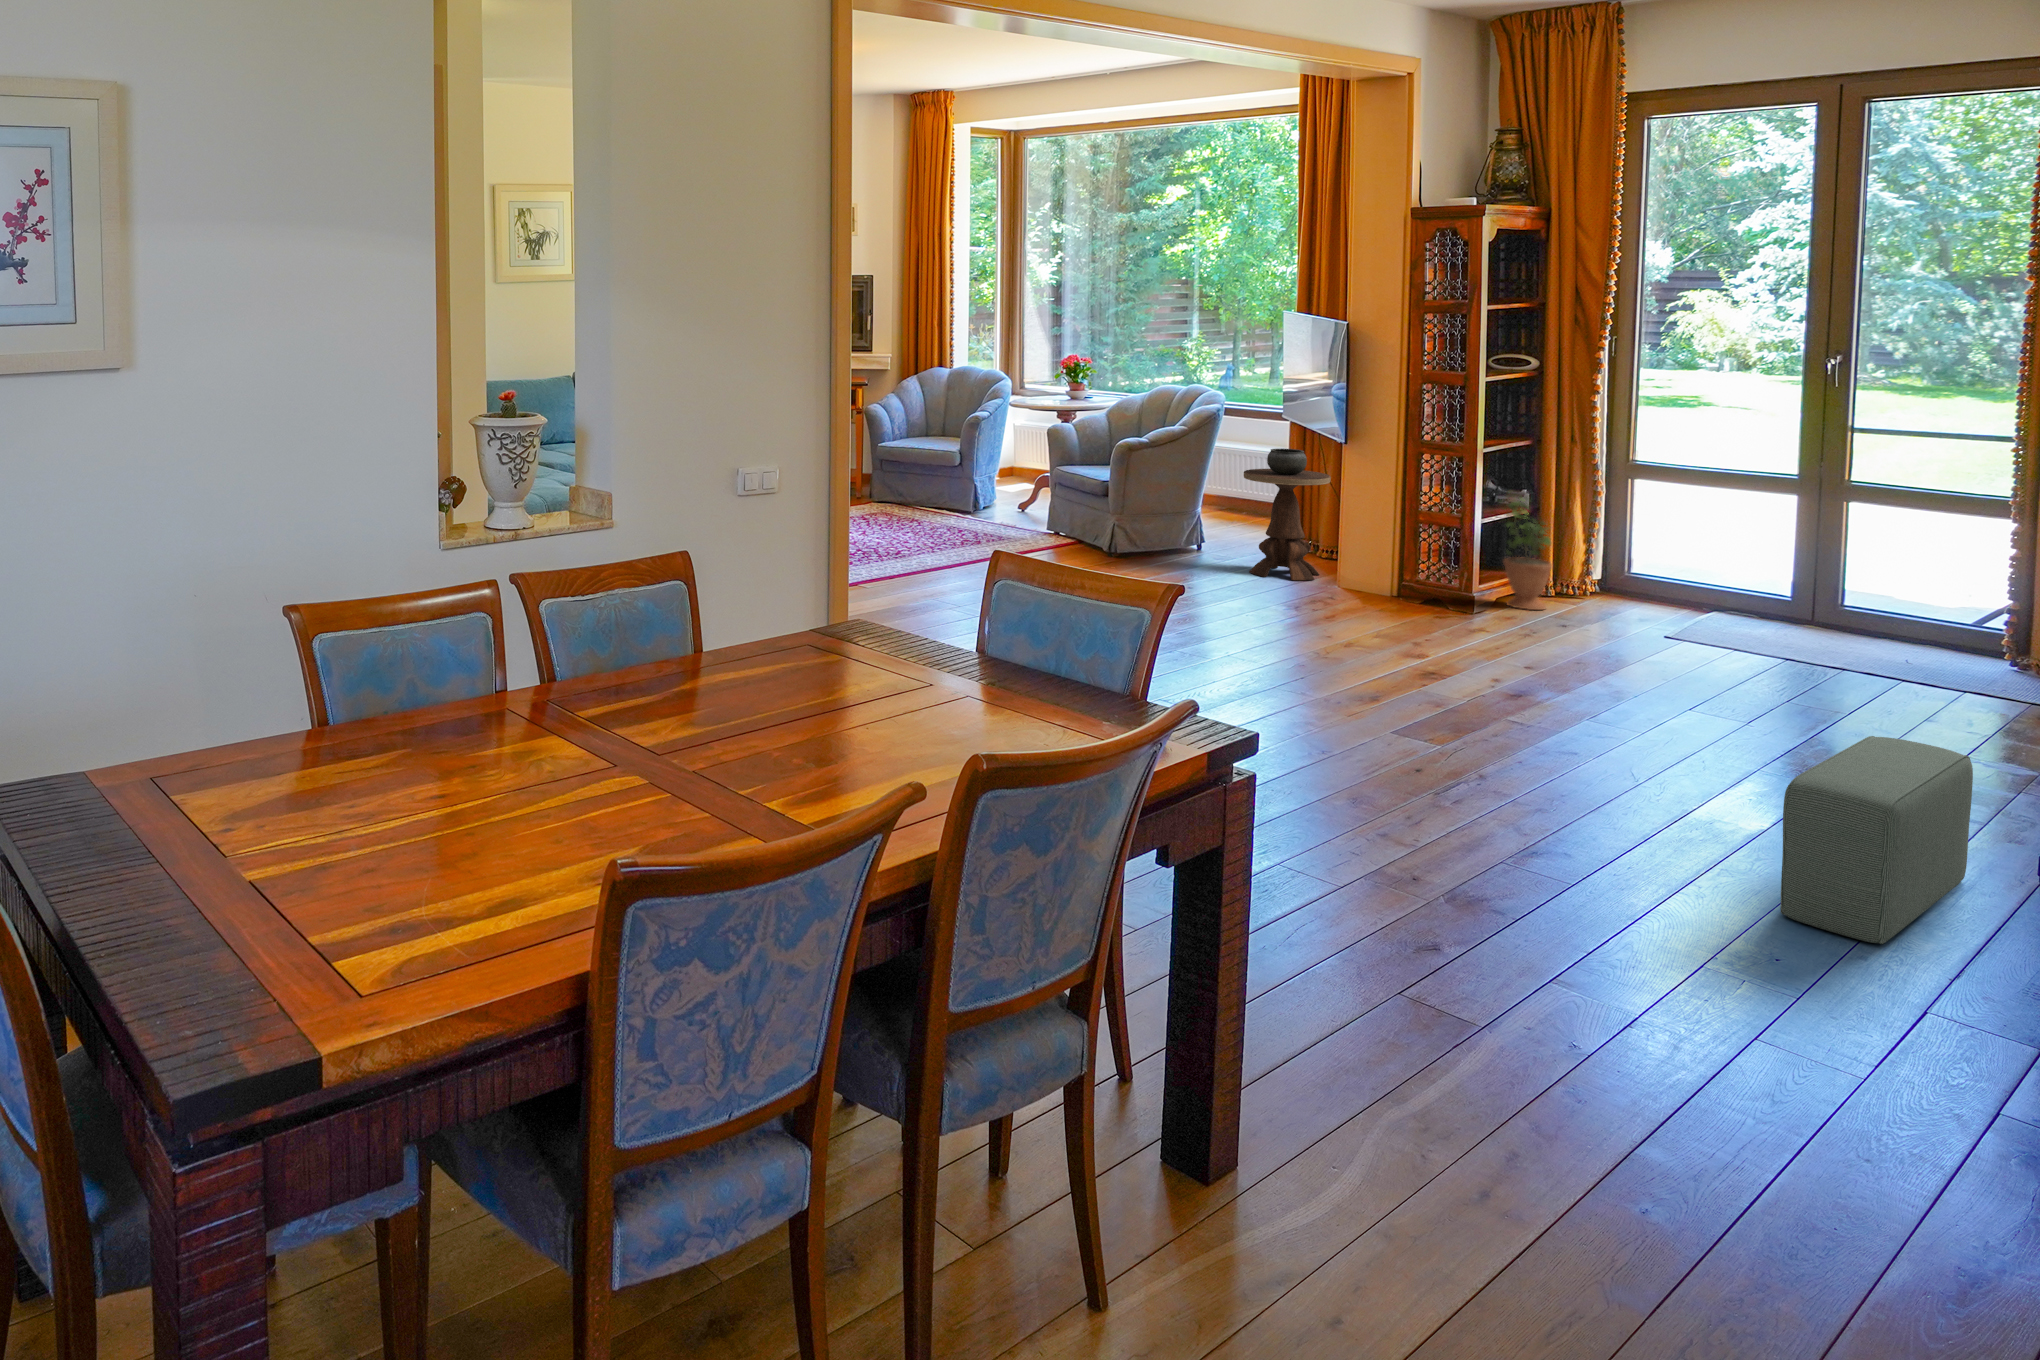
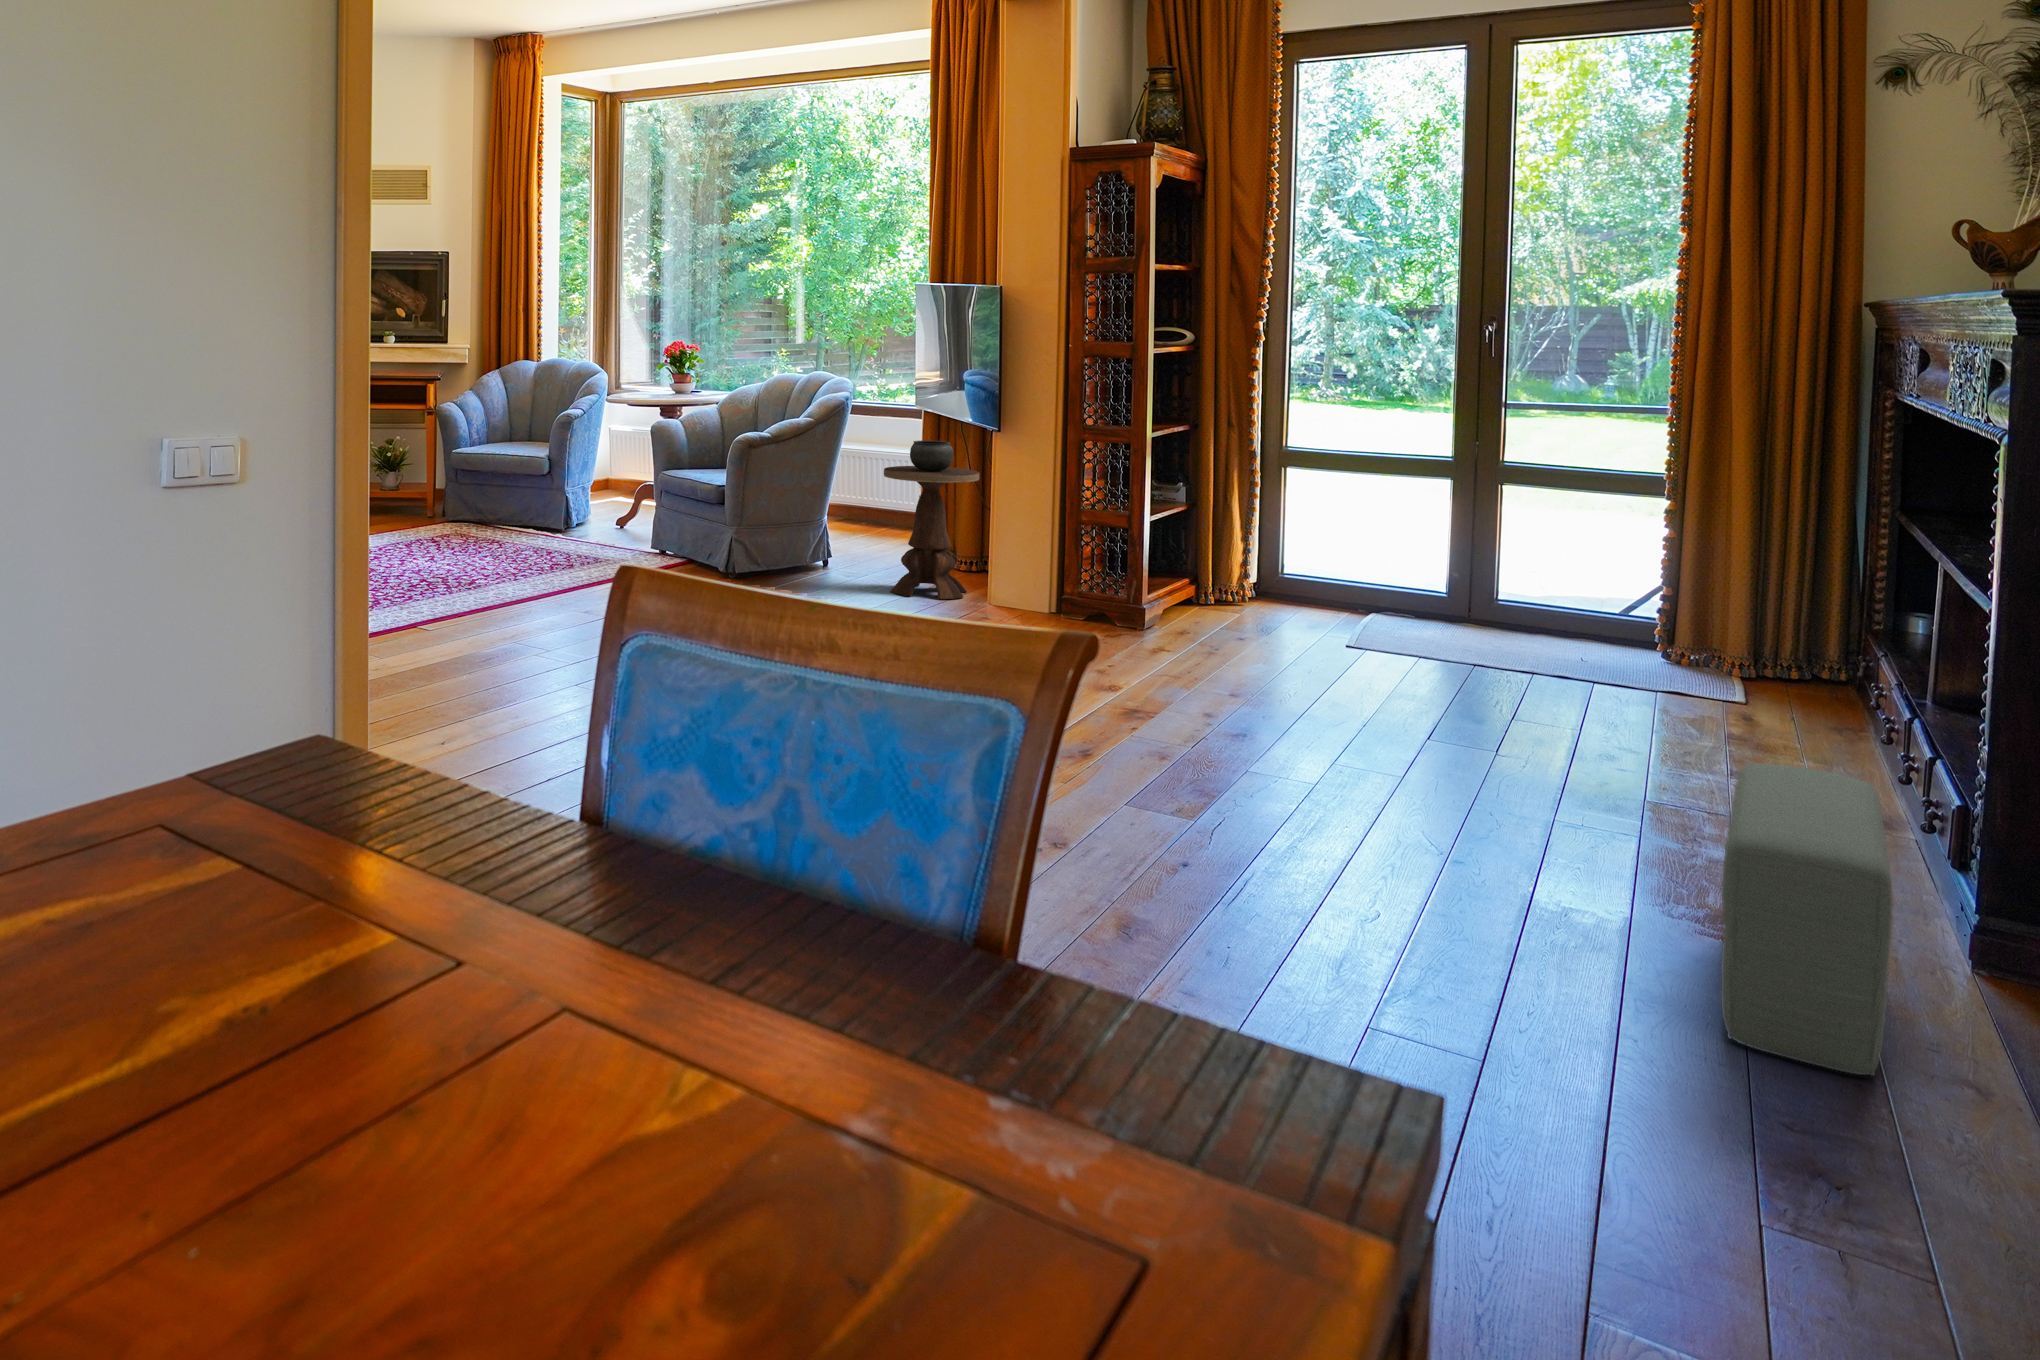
potted plant: present [1498,496,1552,610] -> none [1157,483,1219,622]

